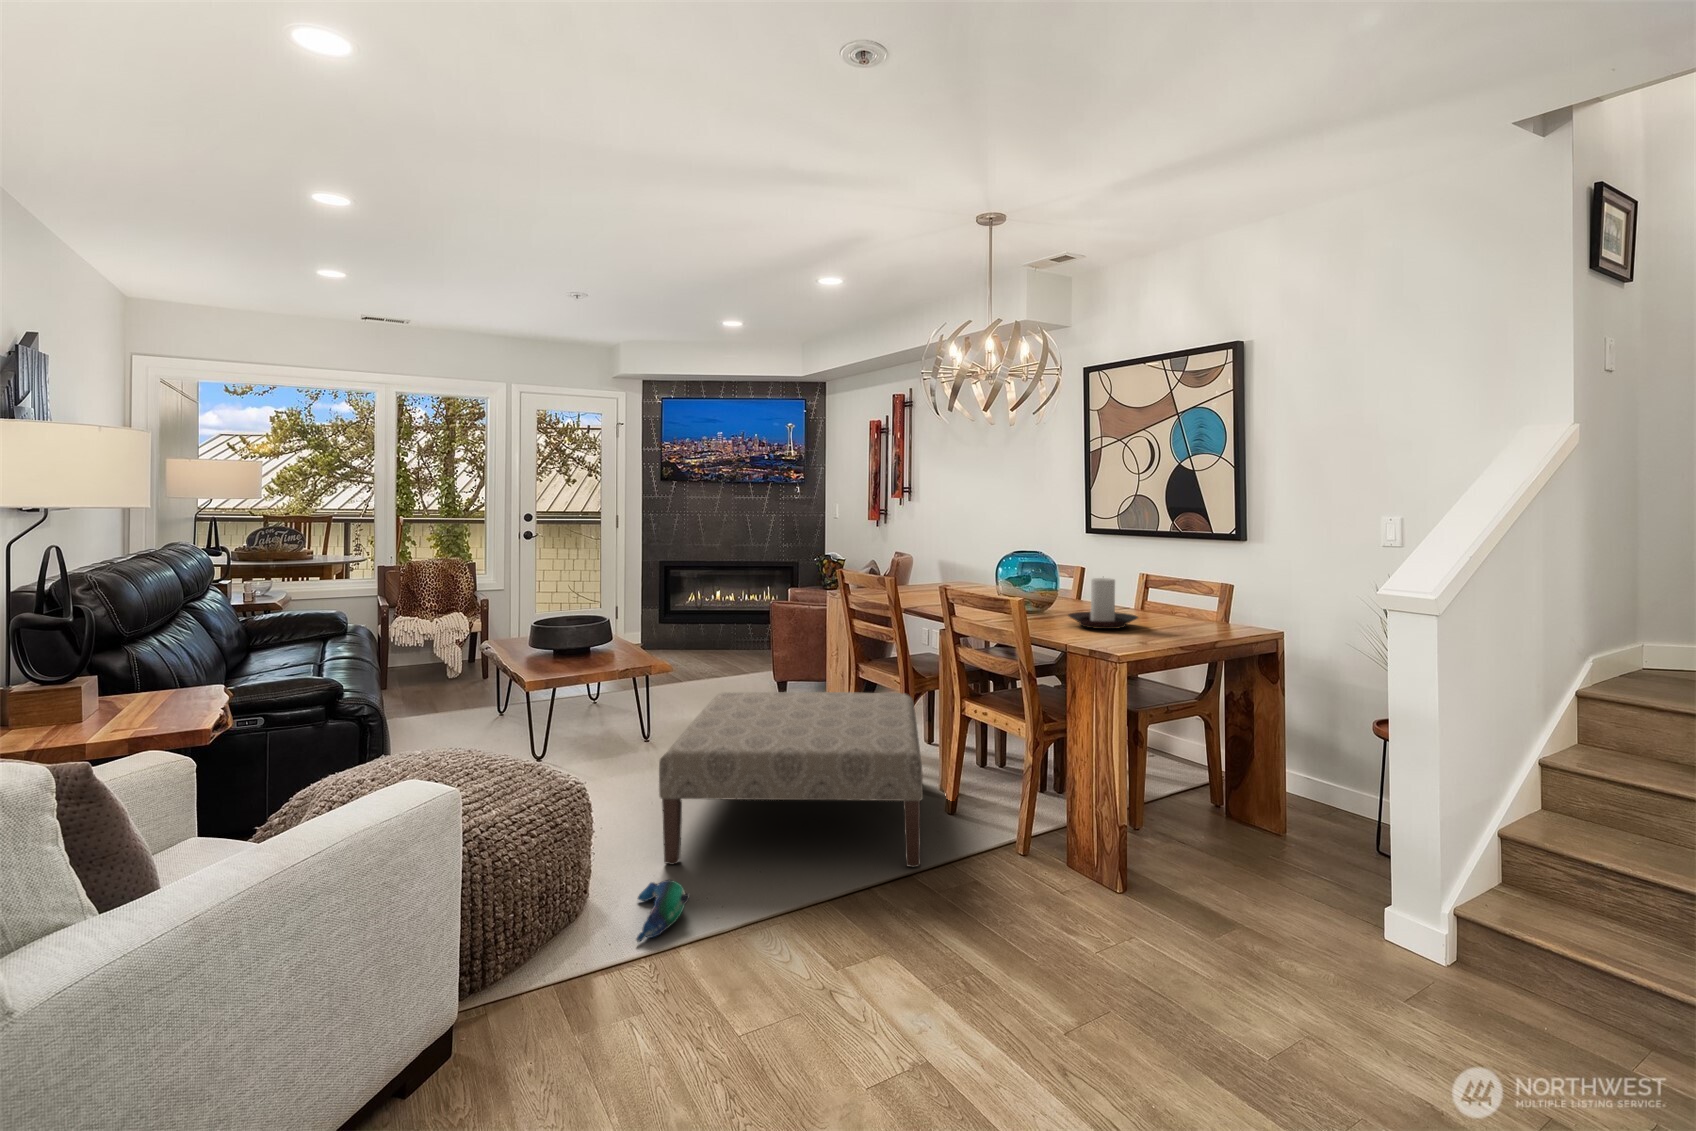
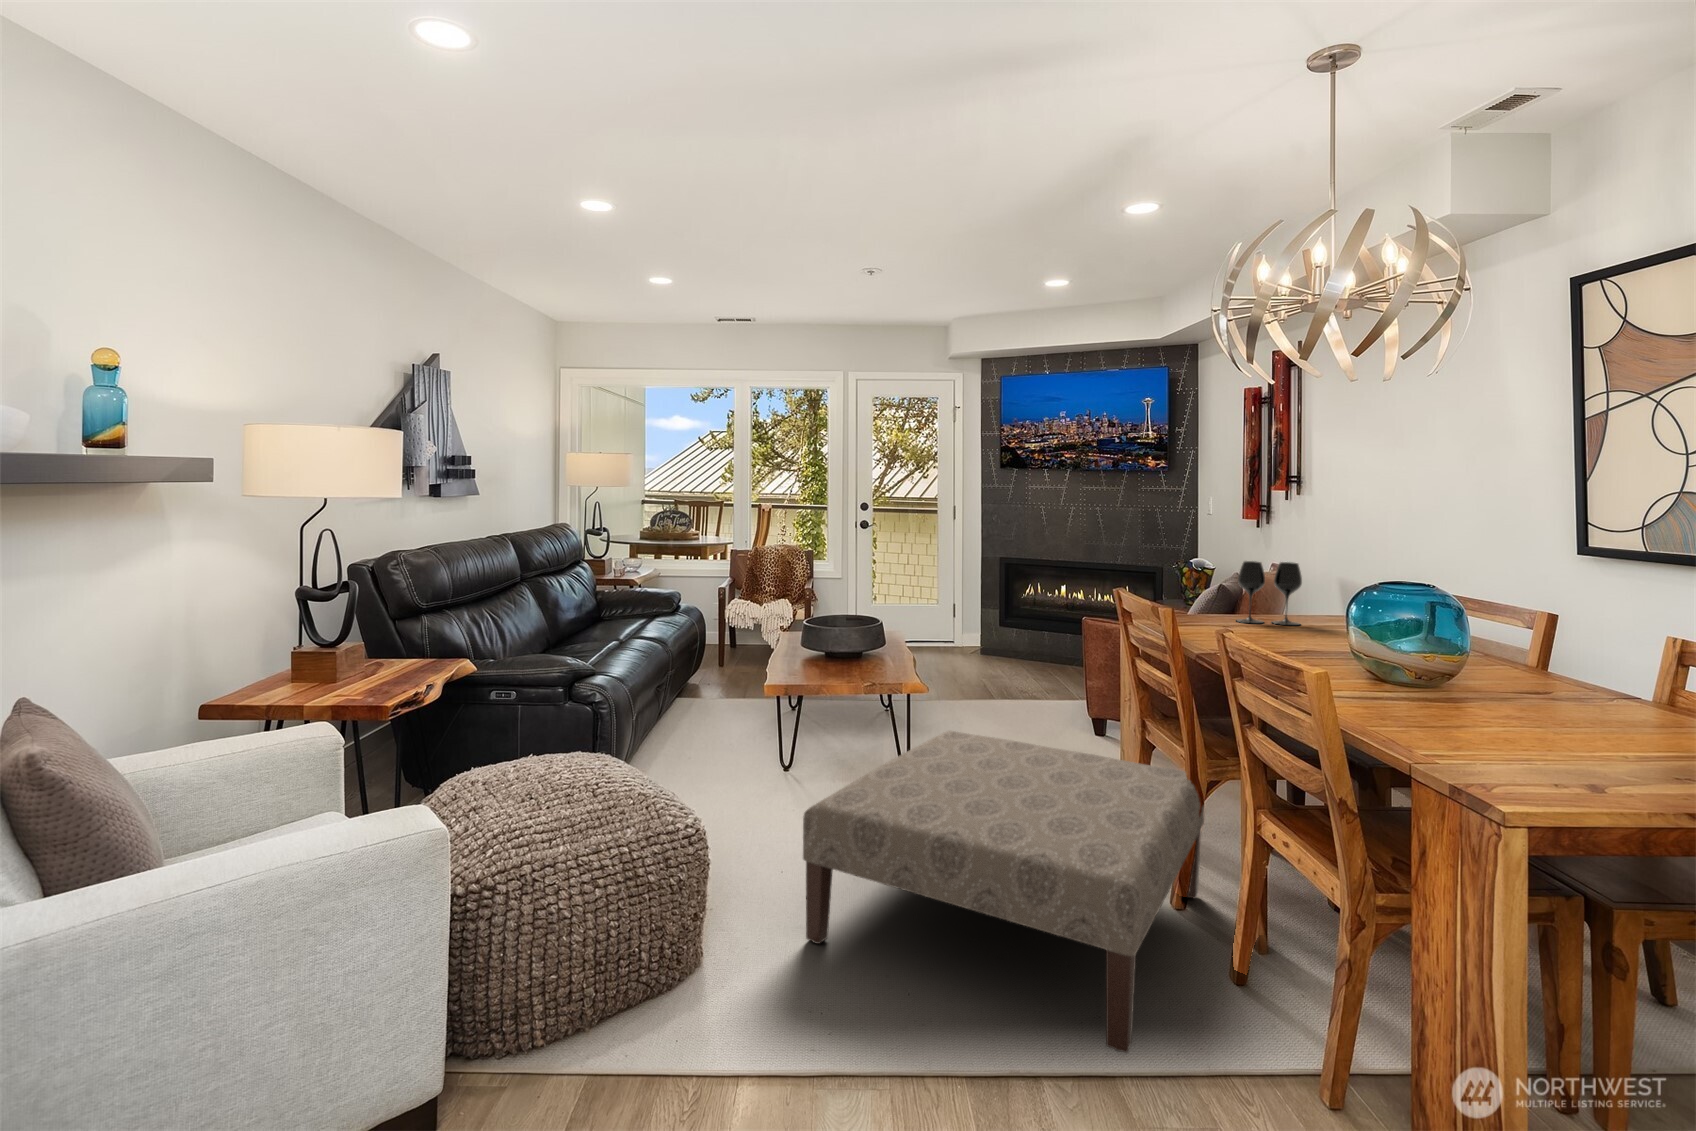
wine glass: none [905,546,946,590] -> present [1237,561,1302,625]
candle holder: present [1068,578,1138,629] -> none [1452,639,1610,739]
plush toy: present [636,880,690,942] -> none [701,965,786,1047]

